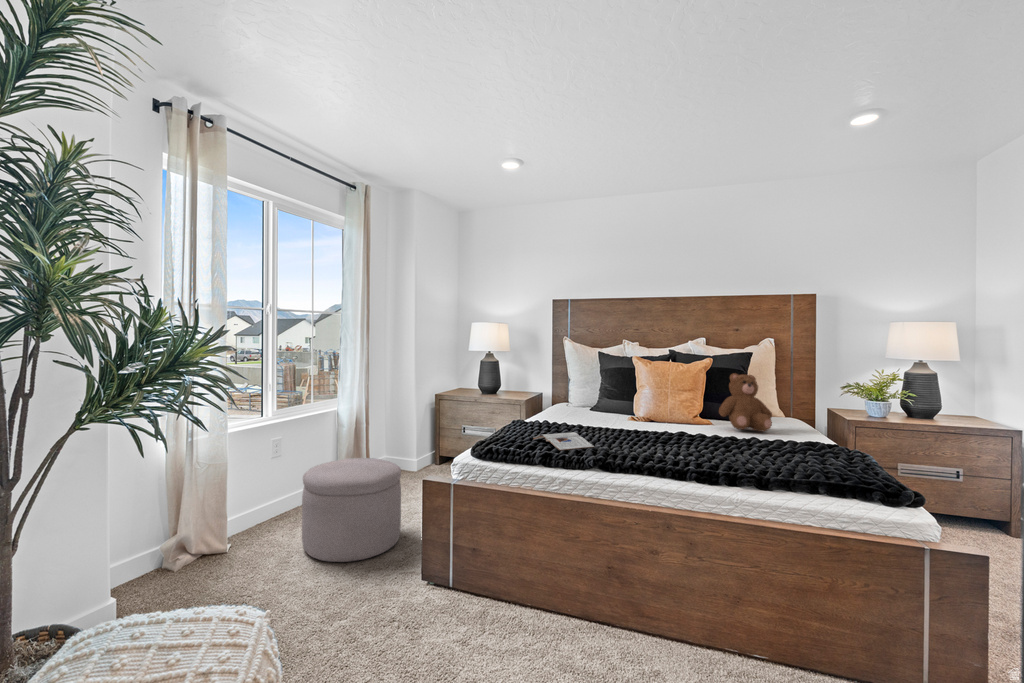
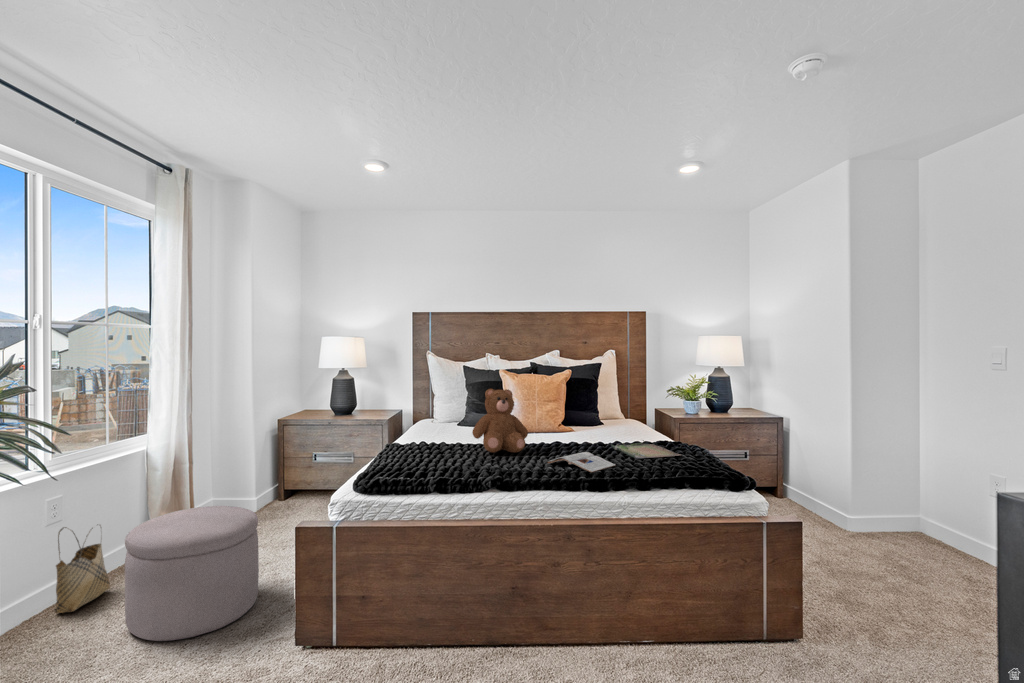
teddy bear: present [719,373,772,431] -> present [472,389,528,453]
magazine: present [534,432,594,450] -> present [548,452,616,472]
tray: none [739,435,822,456] -> present [611,440,681,459]
woven basket: none [262,462,301,527] -> present [55,524,110,613]

